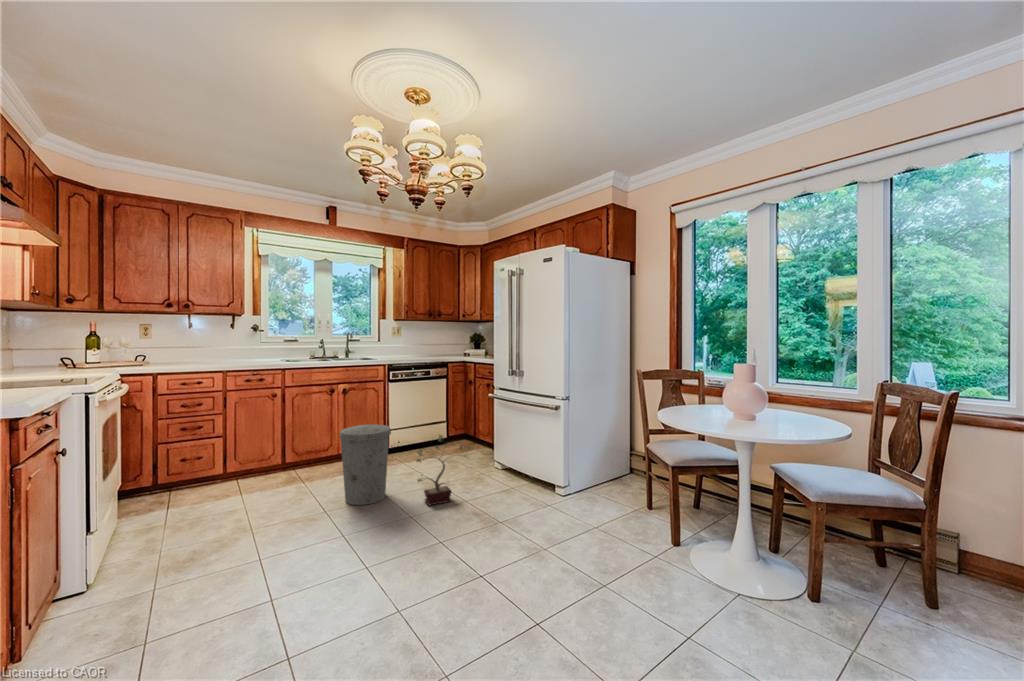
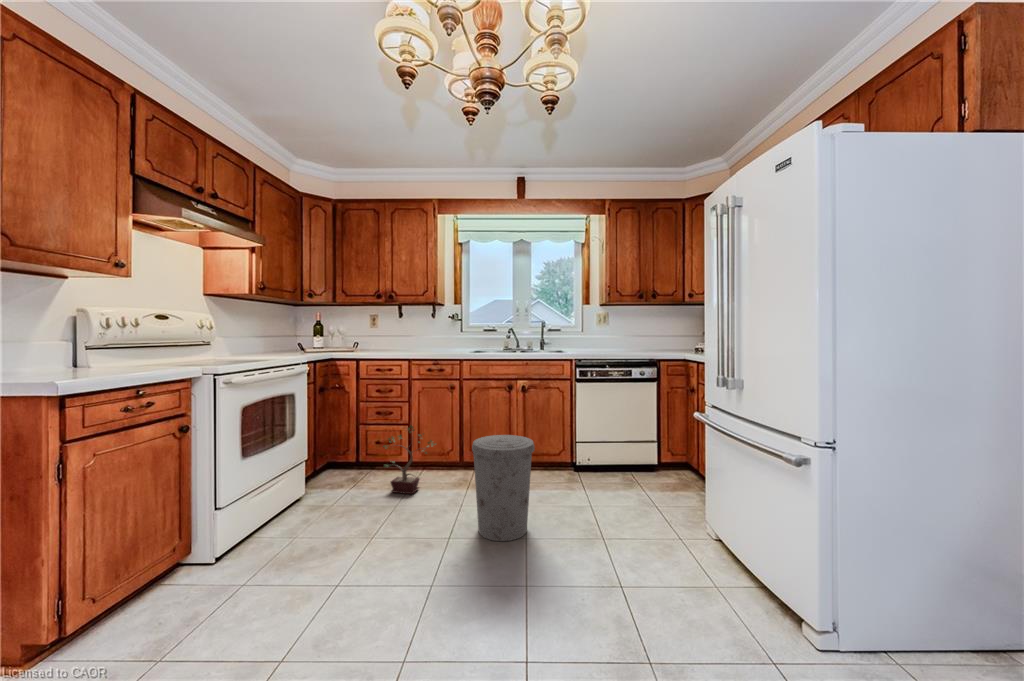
potted plant: present [417,435,474,505] -> present [383,425,436,494]

